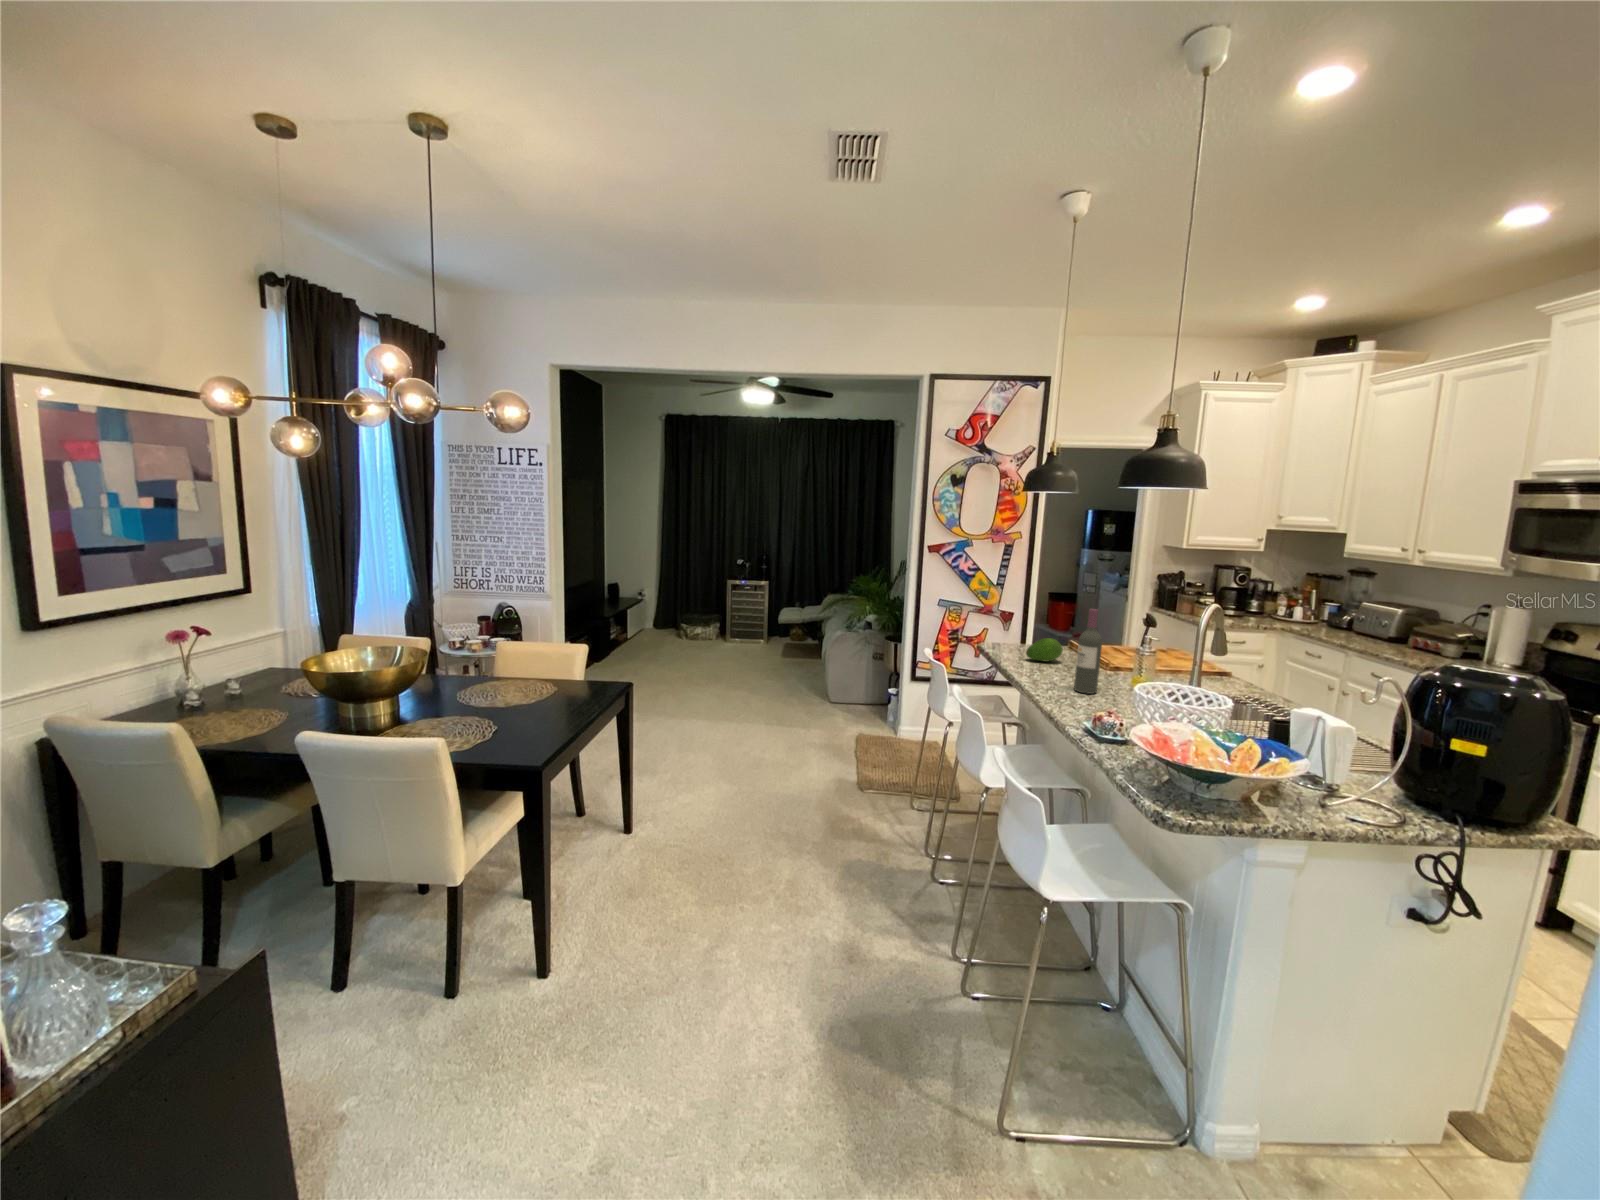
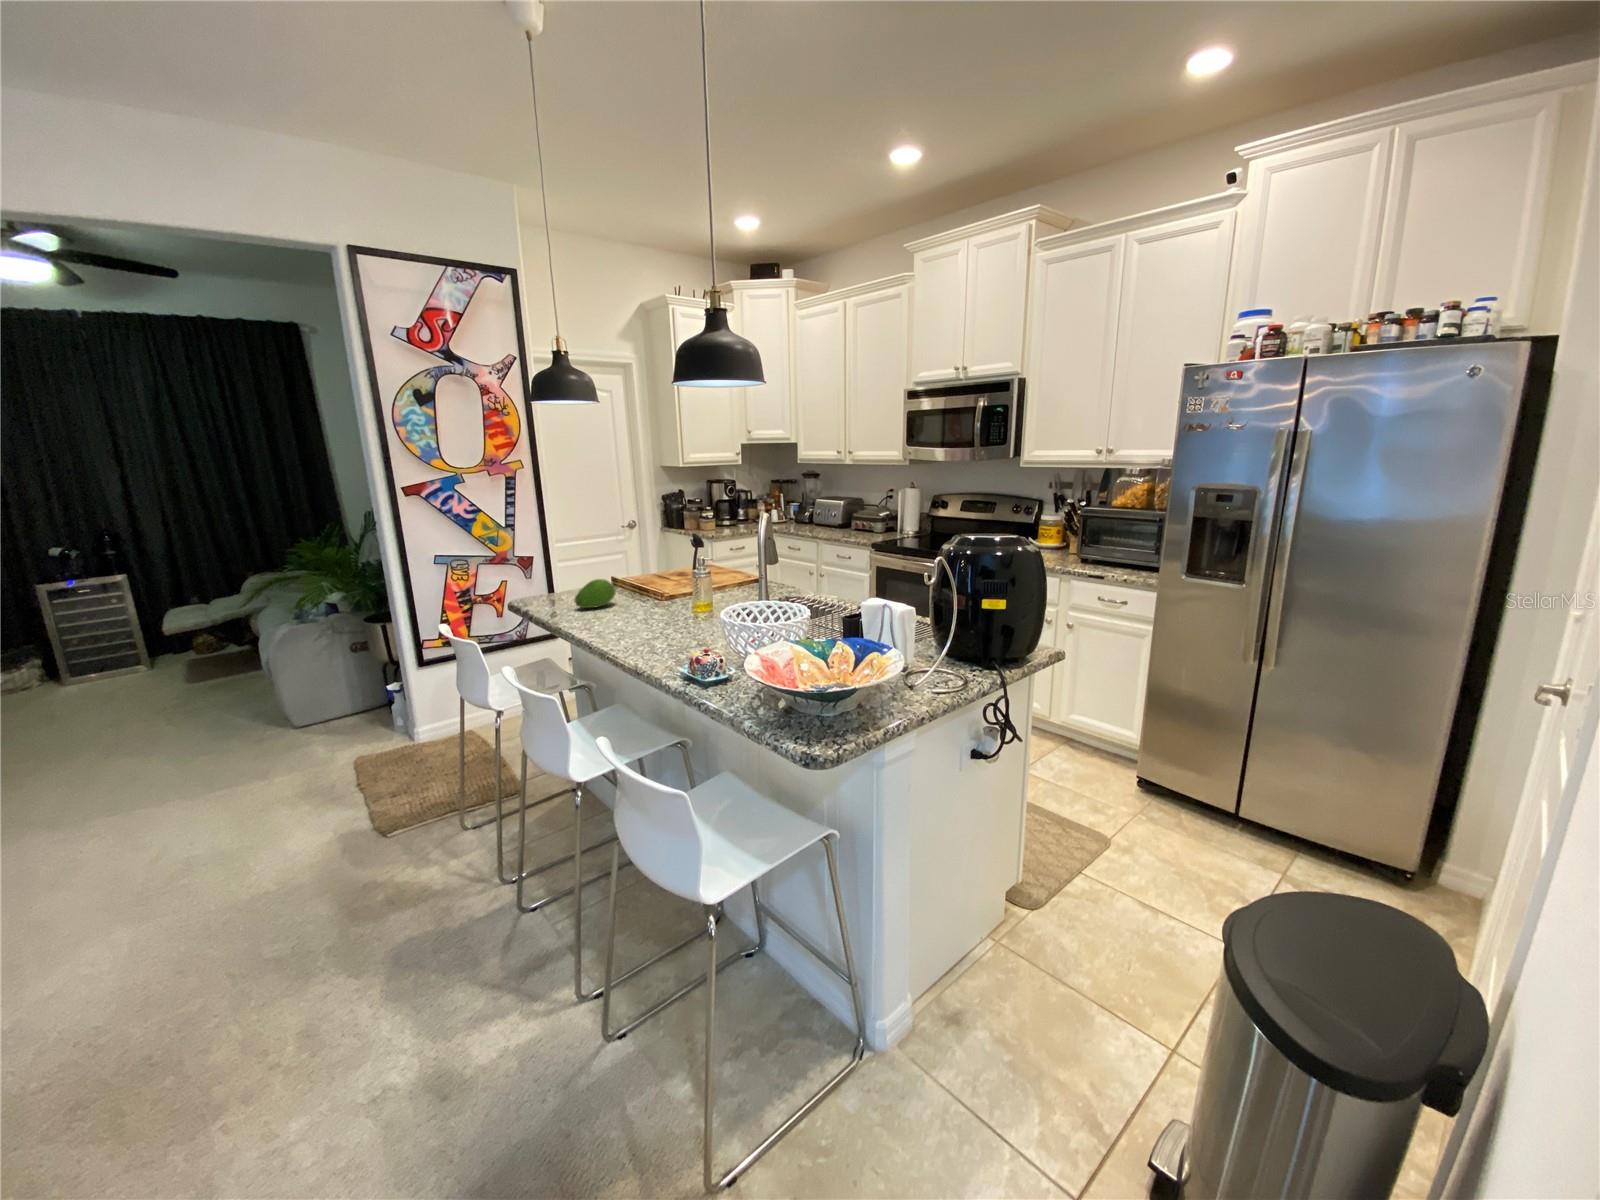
wine bottle: present [1074,609,1102,694] -> none [642,537,671,634]

